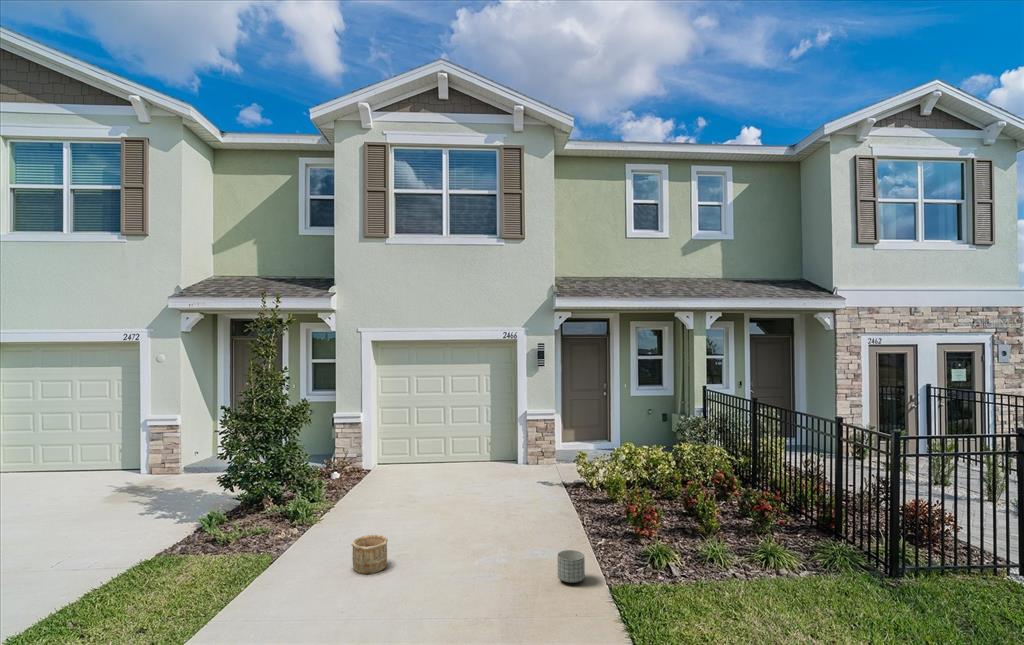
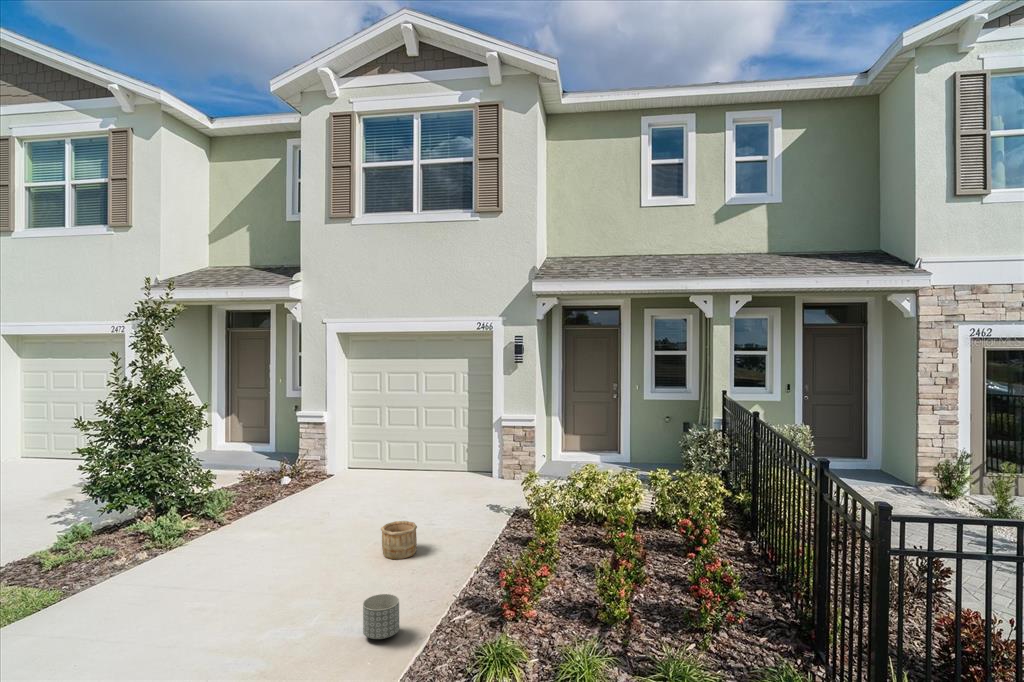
wooden bucket: present [351,535,388,574] -> present [381,521,417,559]

